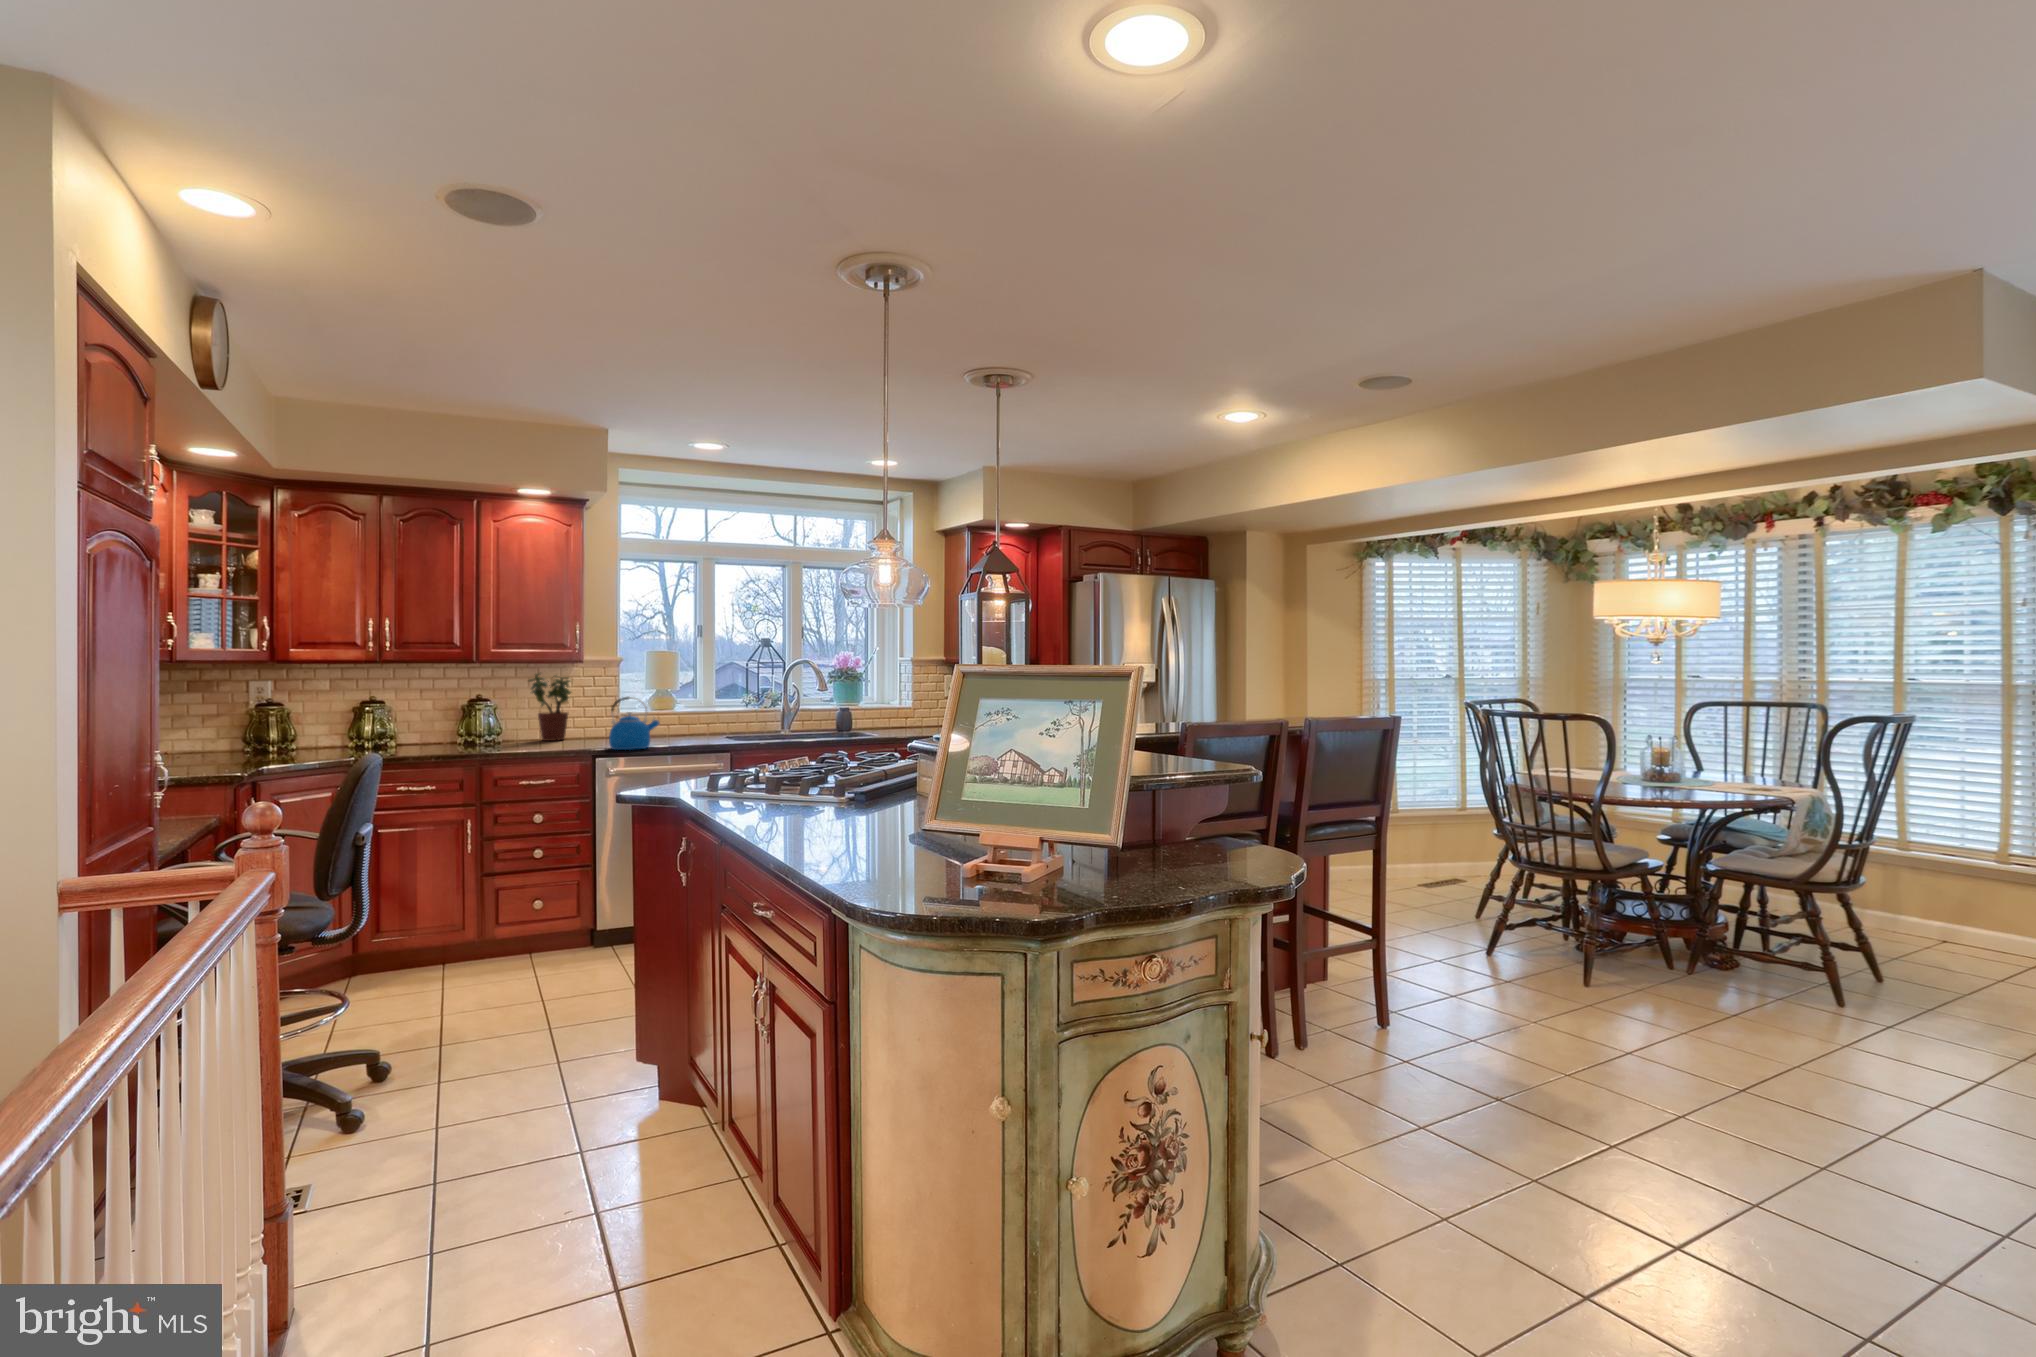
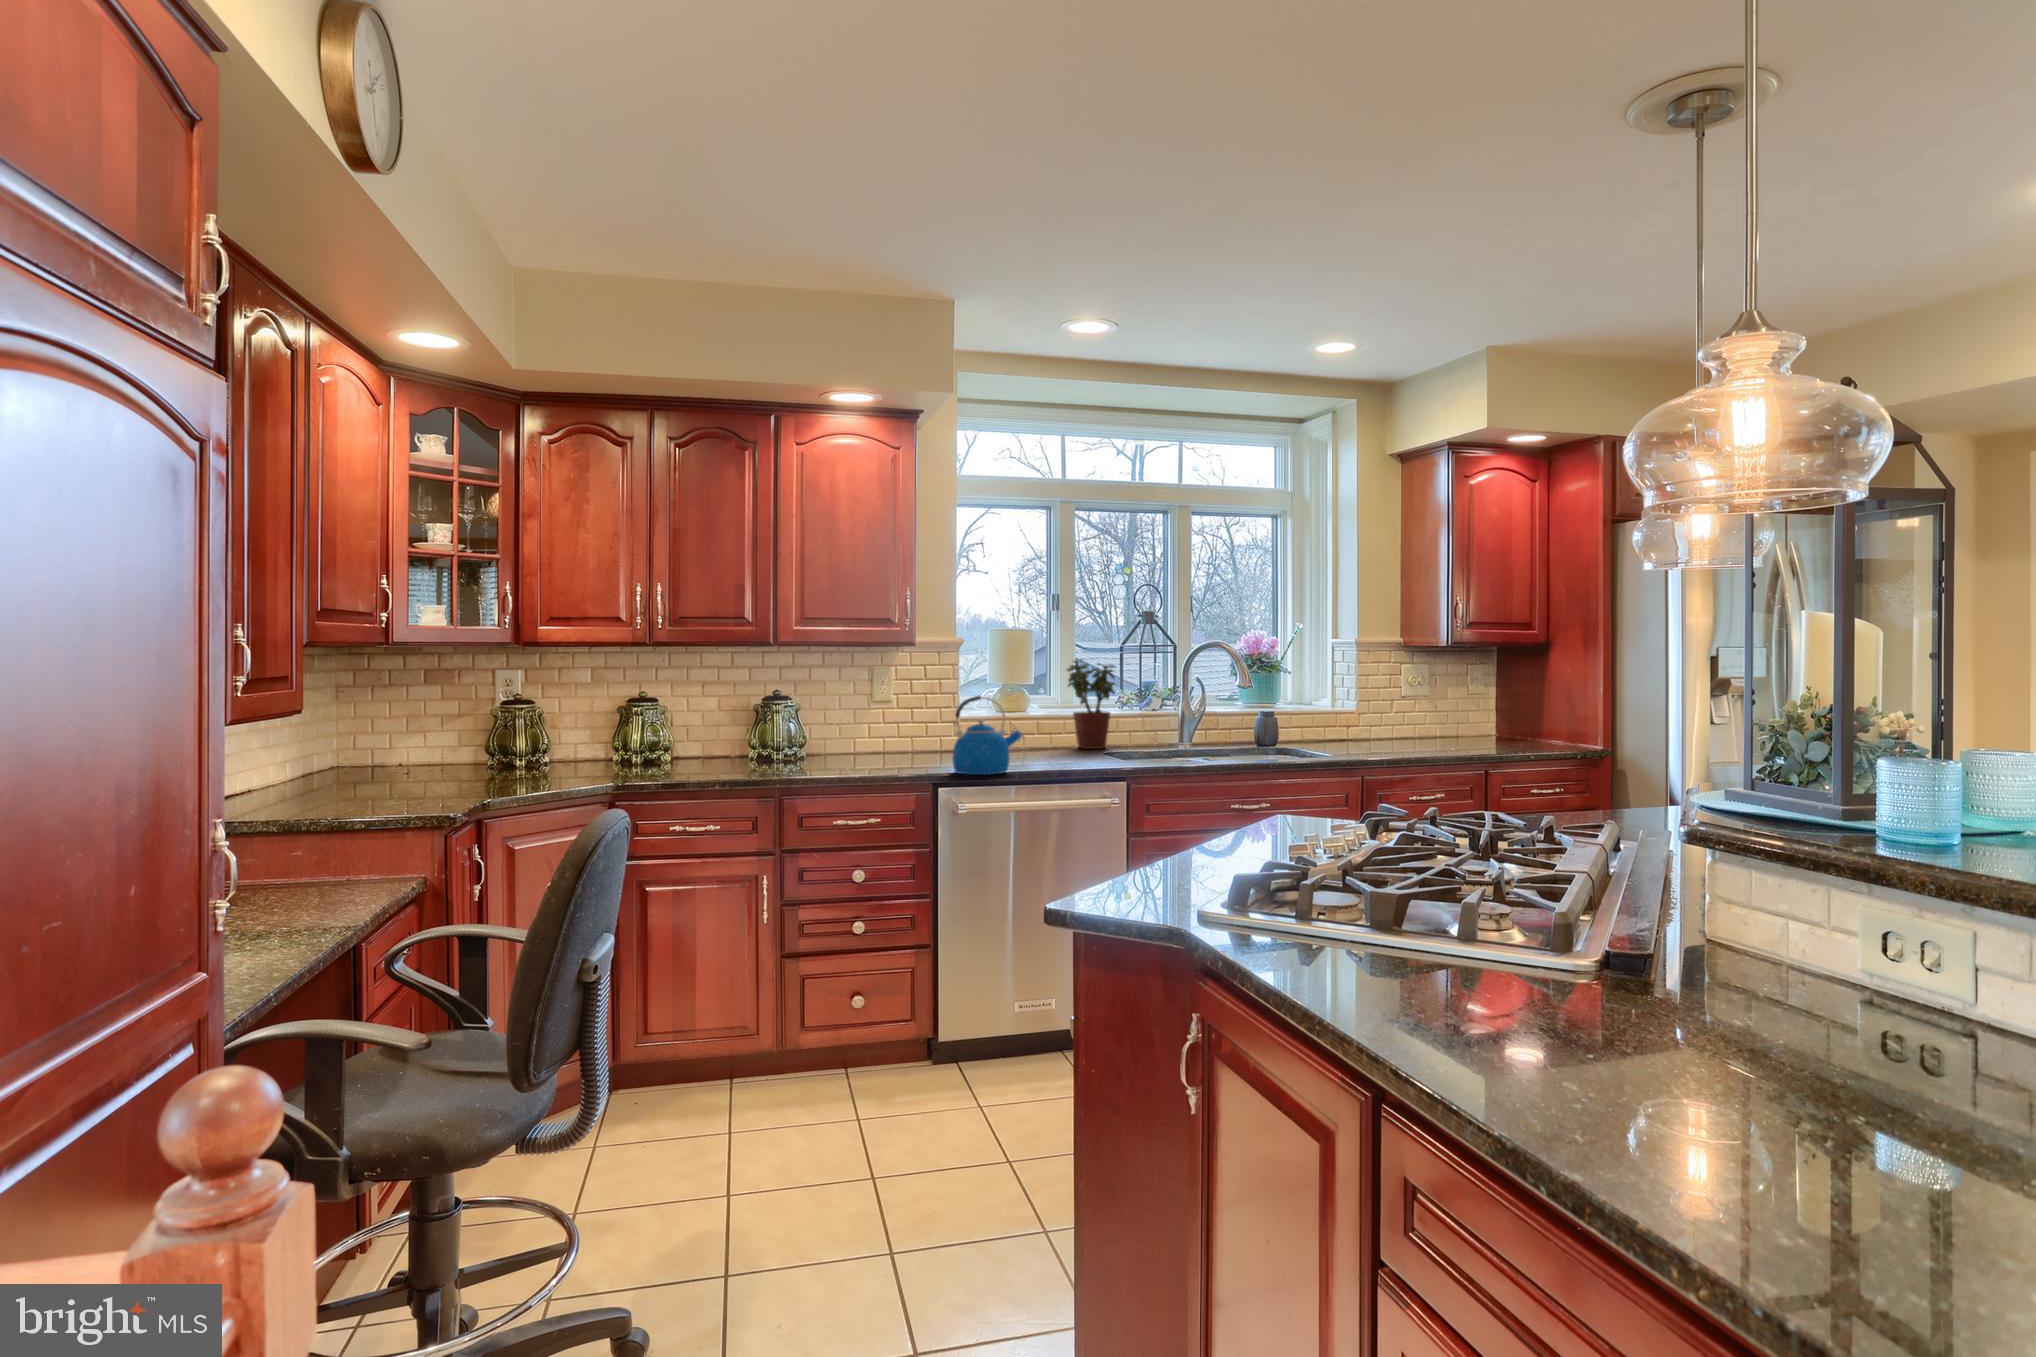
potted plant: present [529,674,571,741] -> present [1067,660,1115,749]

